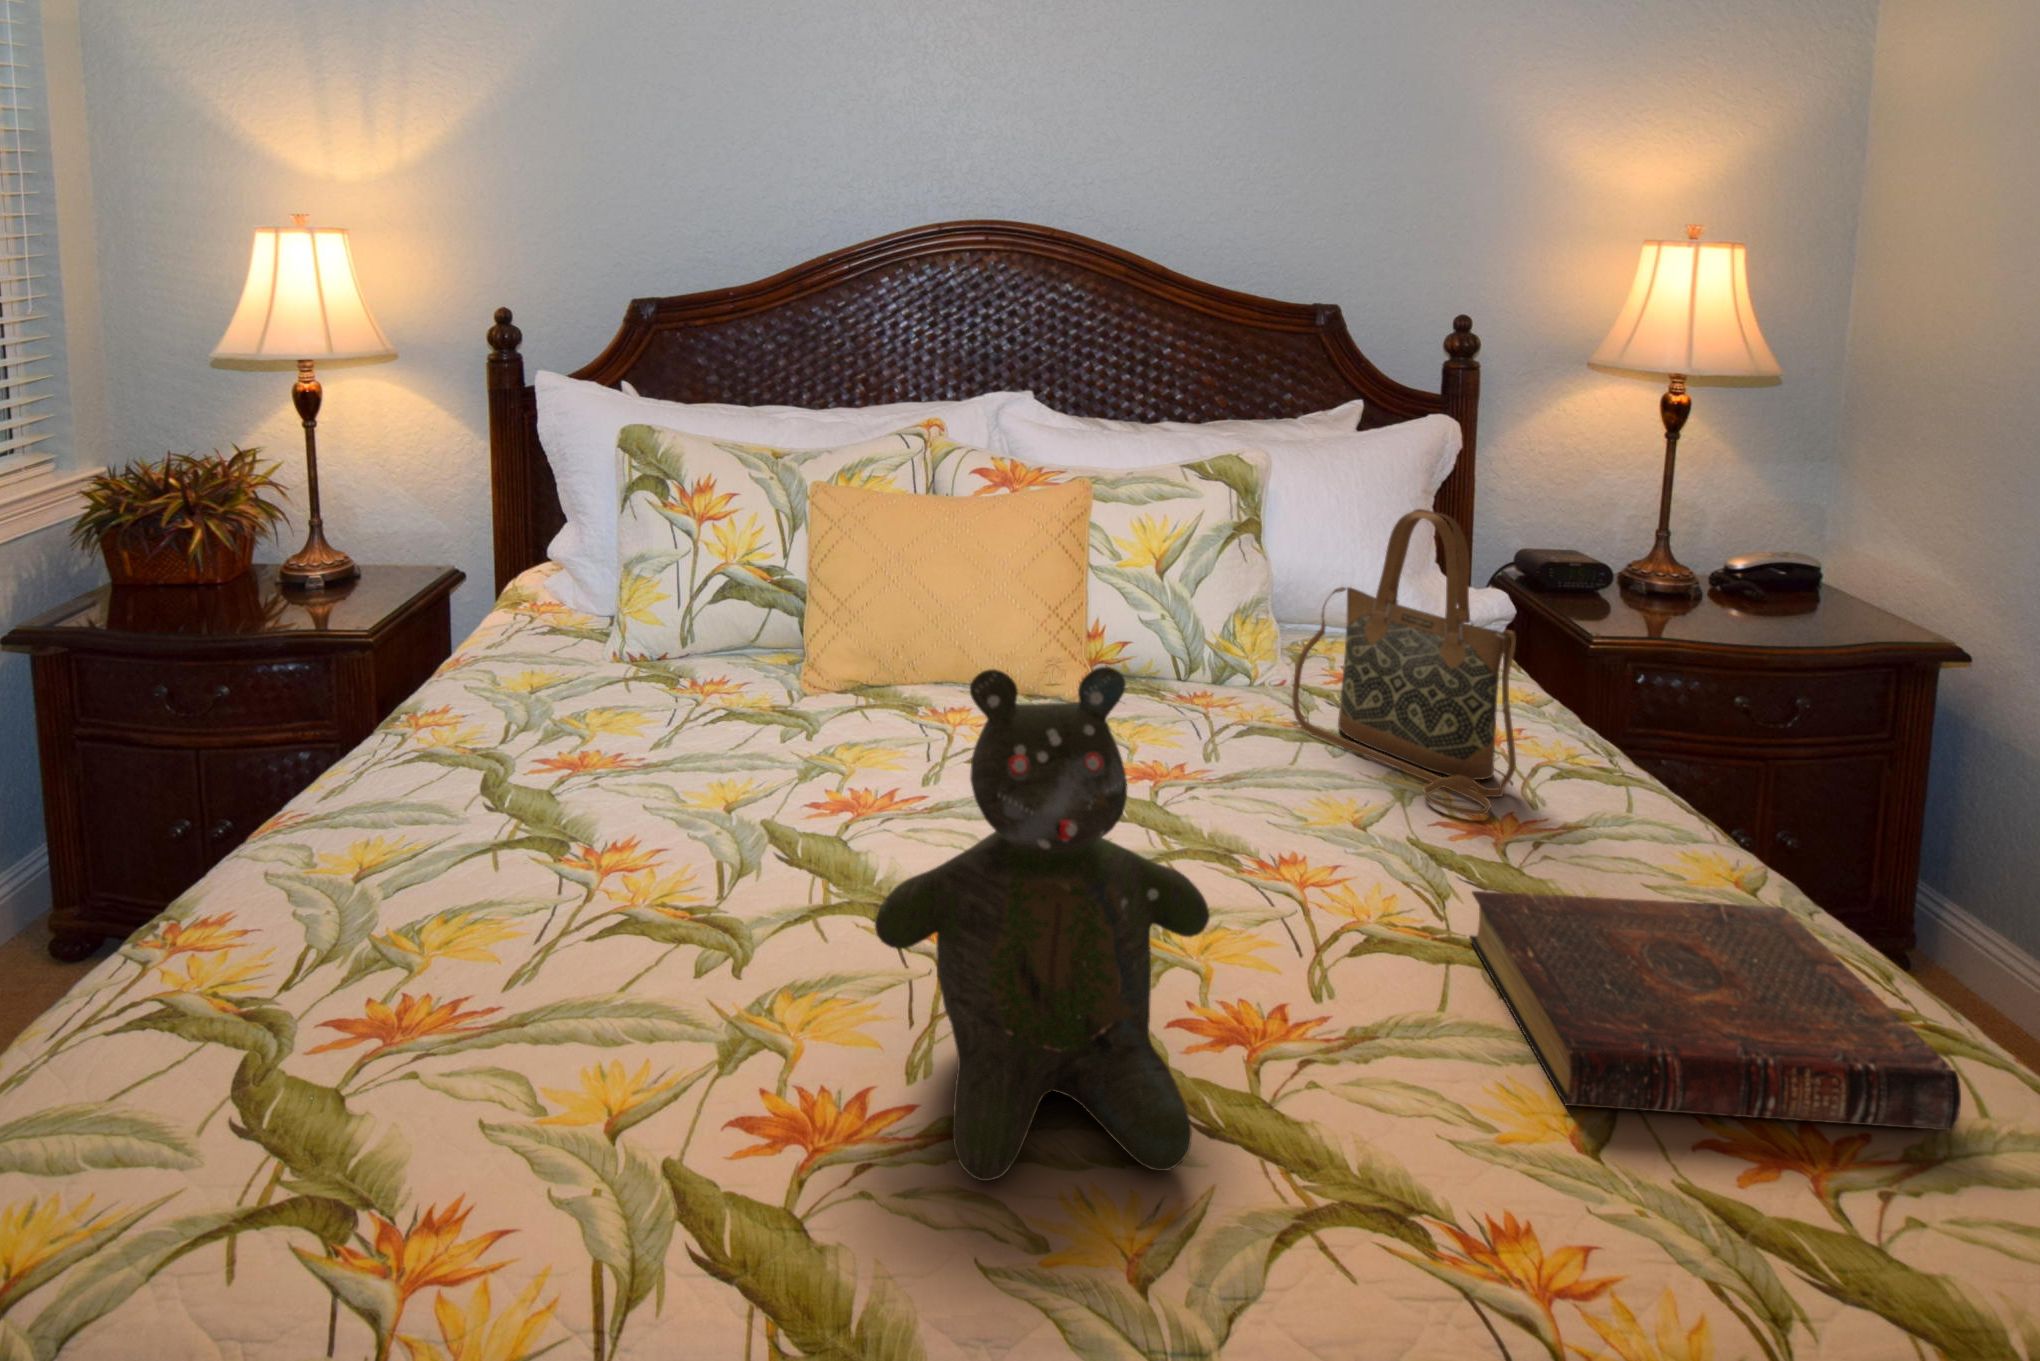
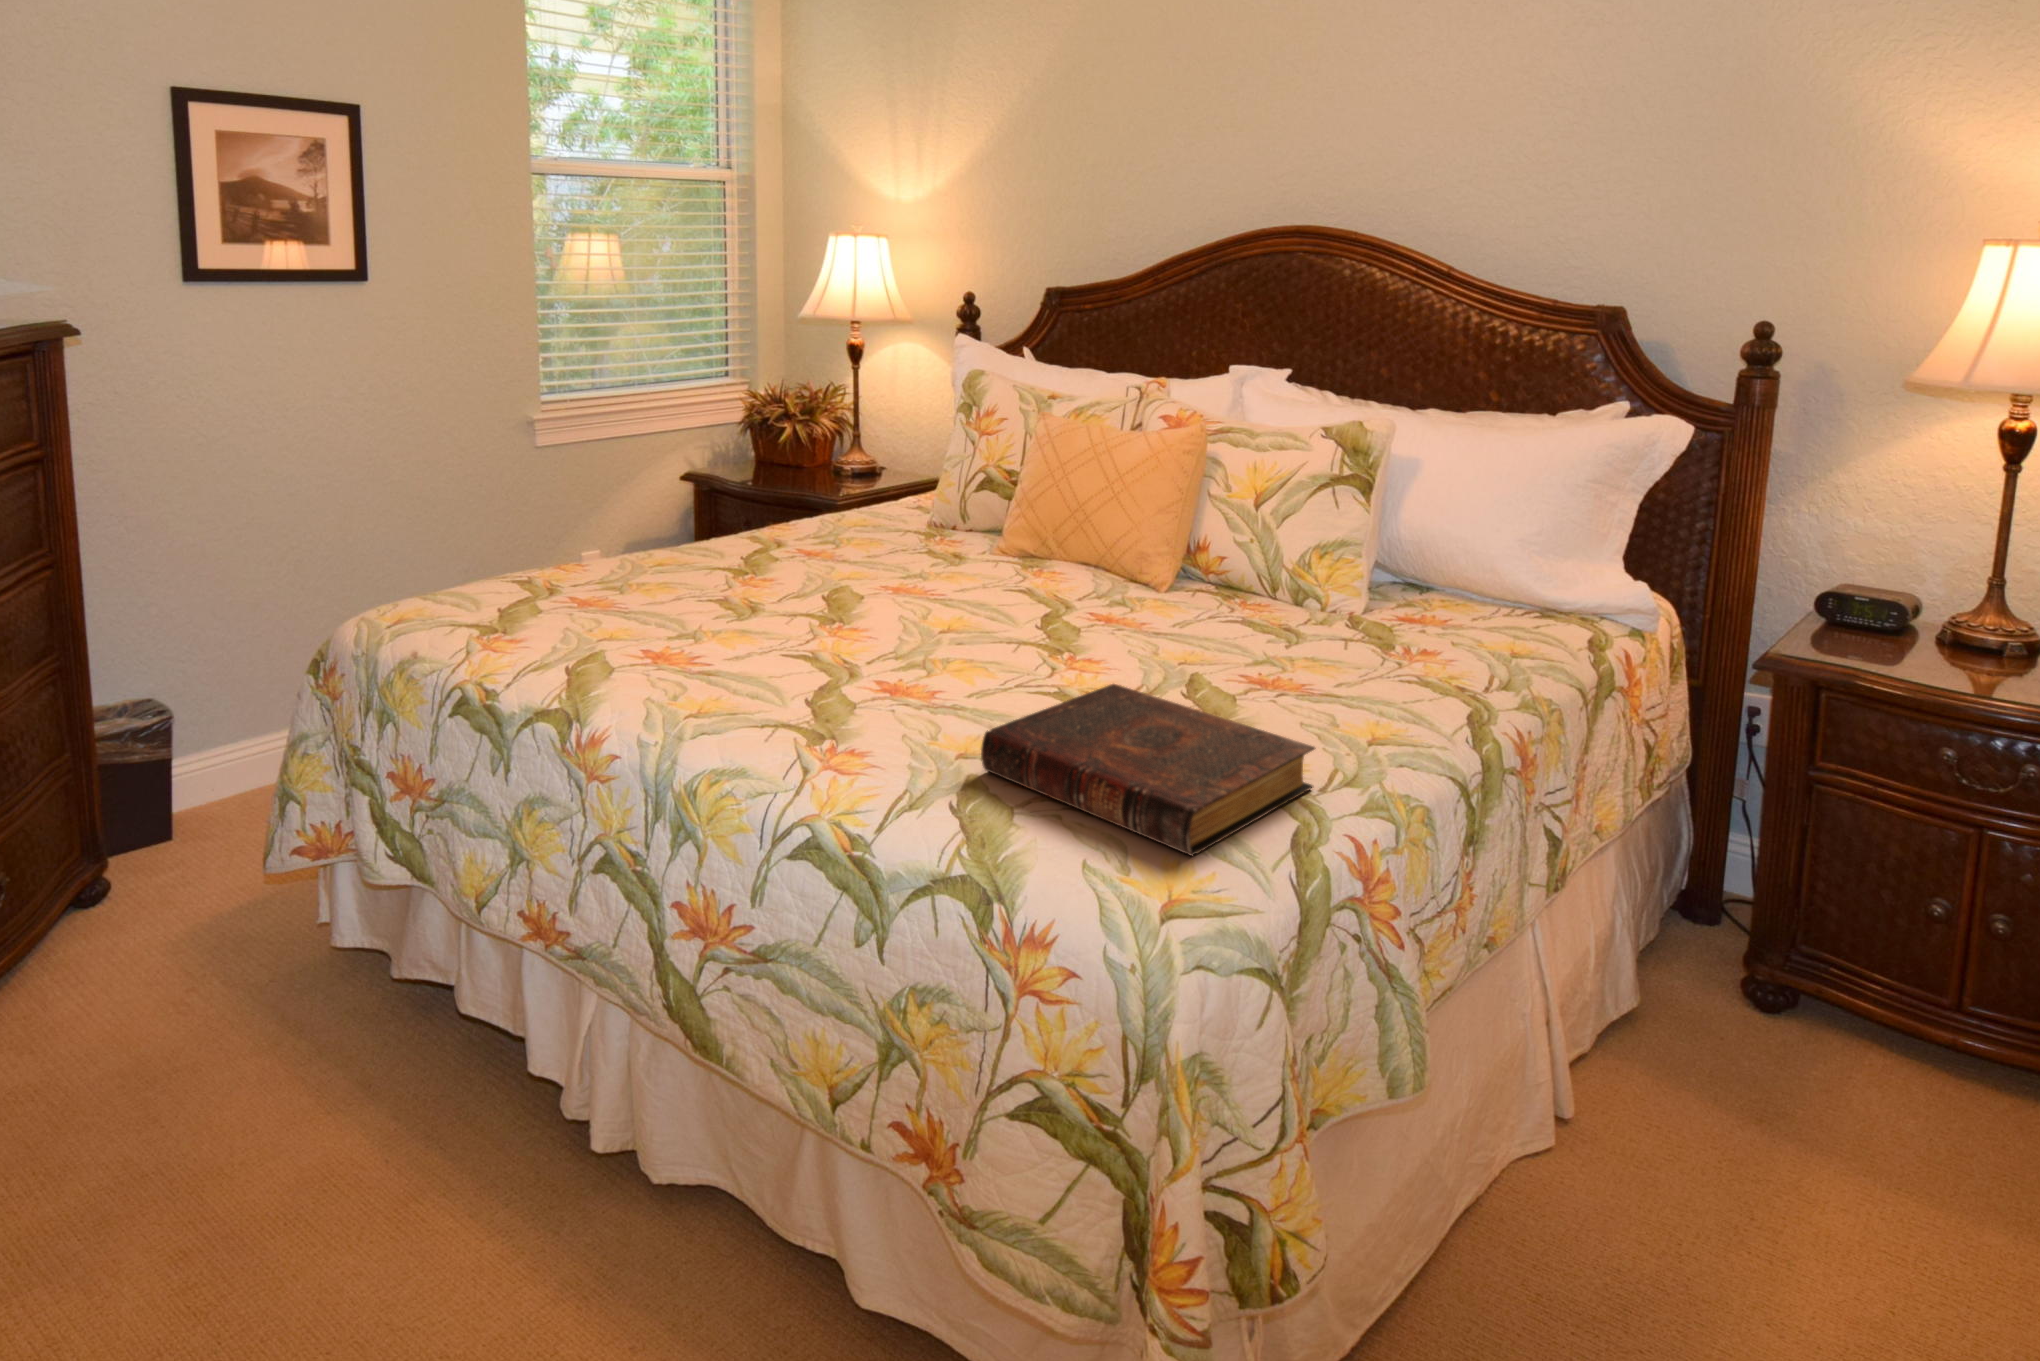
handbag: present [1292,509,1516,815] -> none [1263,449,1372,690]
teddy bear: present [875,667,1210,1181] -> none [665,443,865,716]

